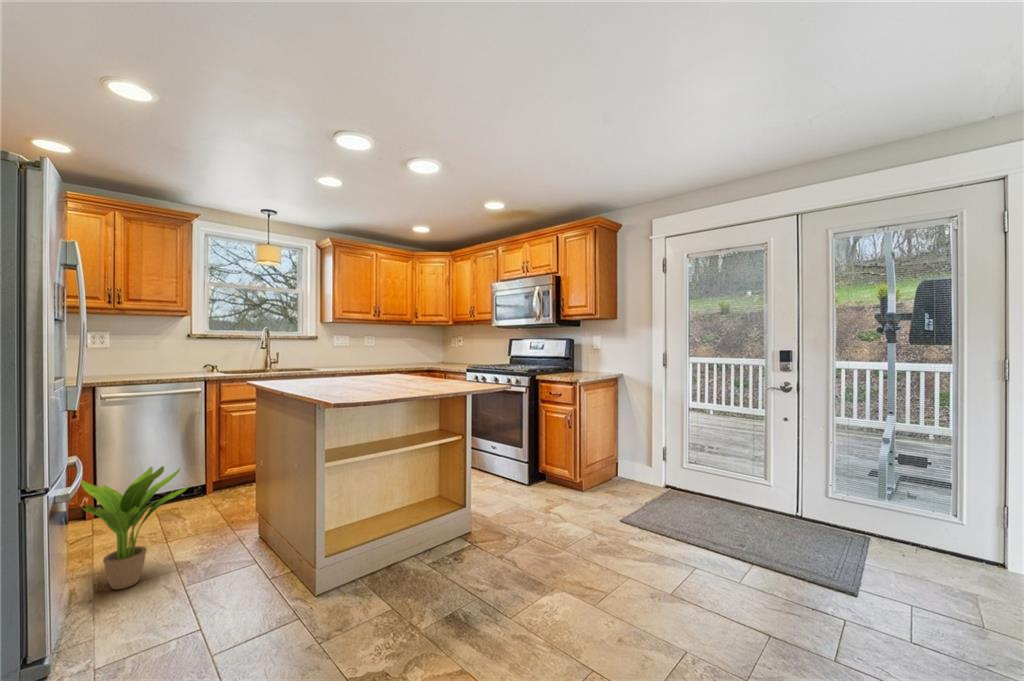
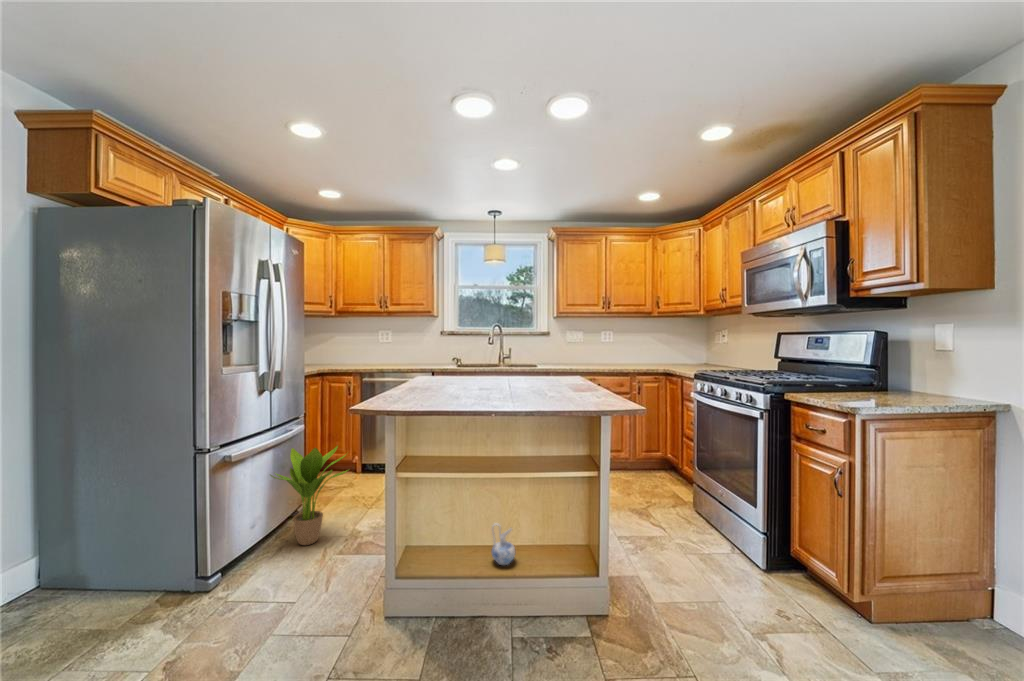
ceramic pitcher: none [387,489,407,521] -> present [492,523,515,565]

